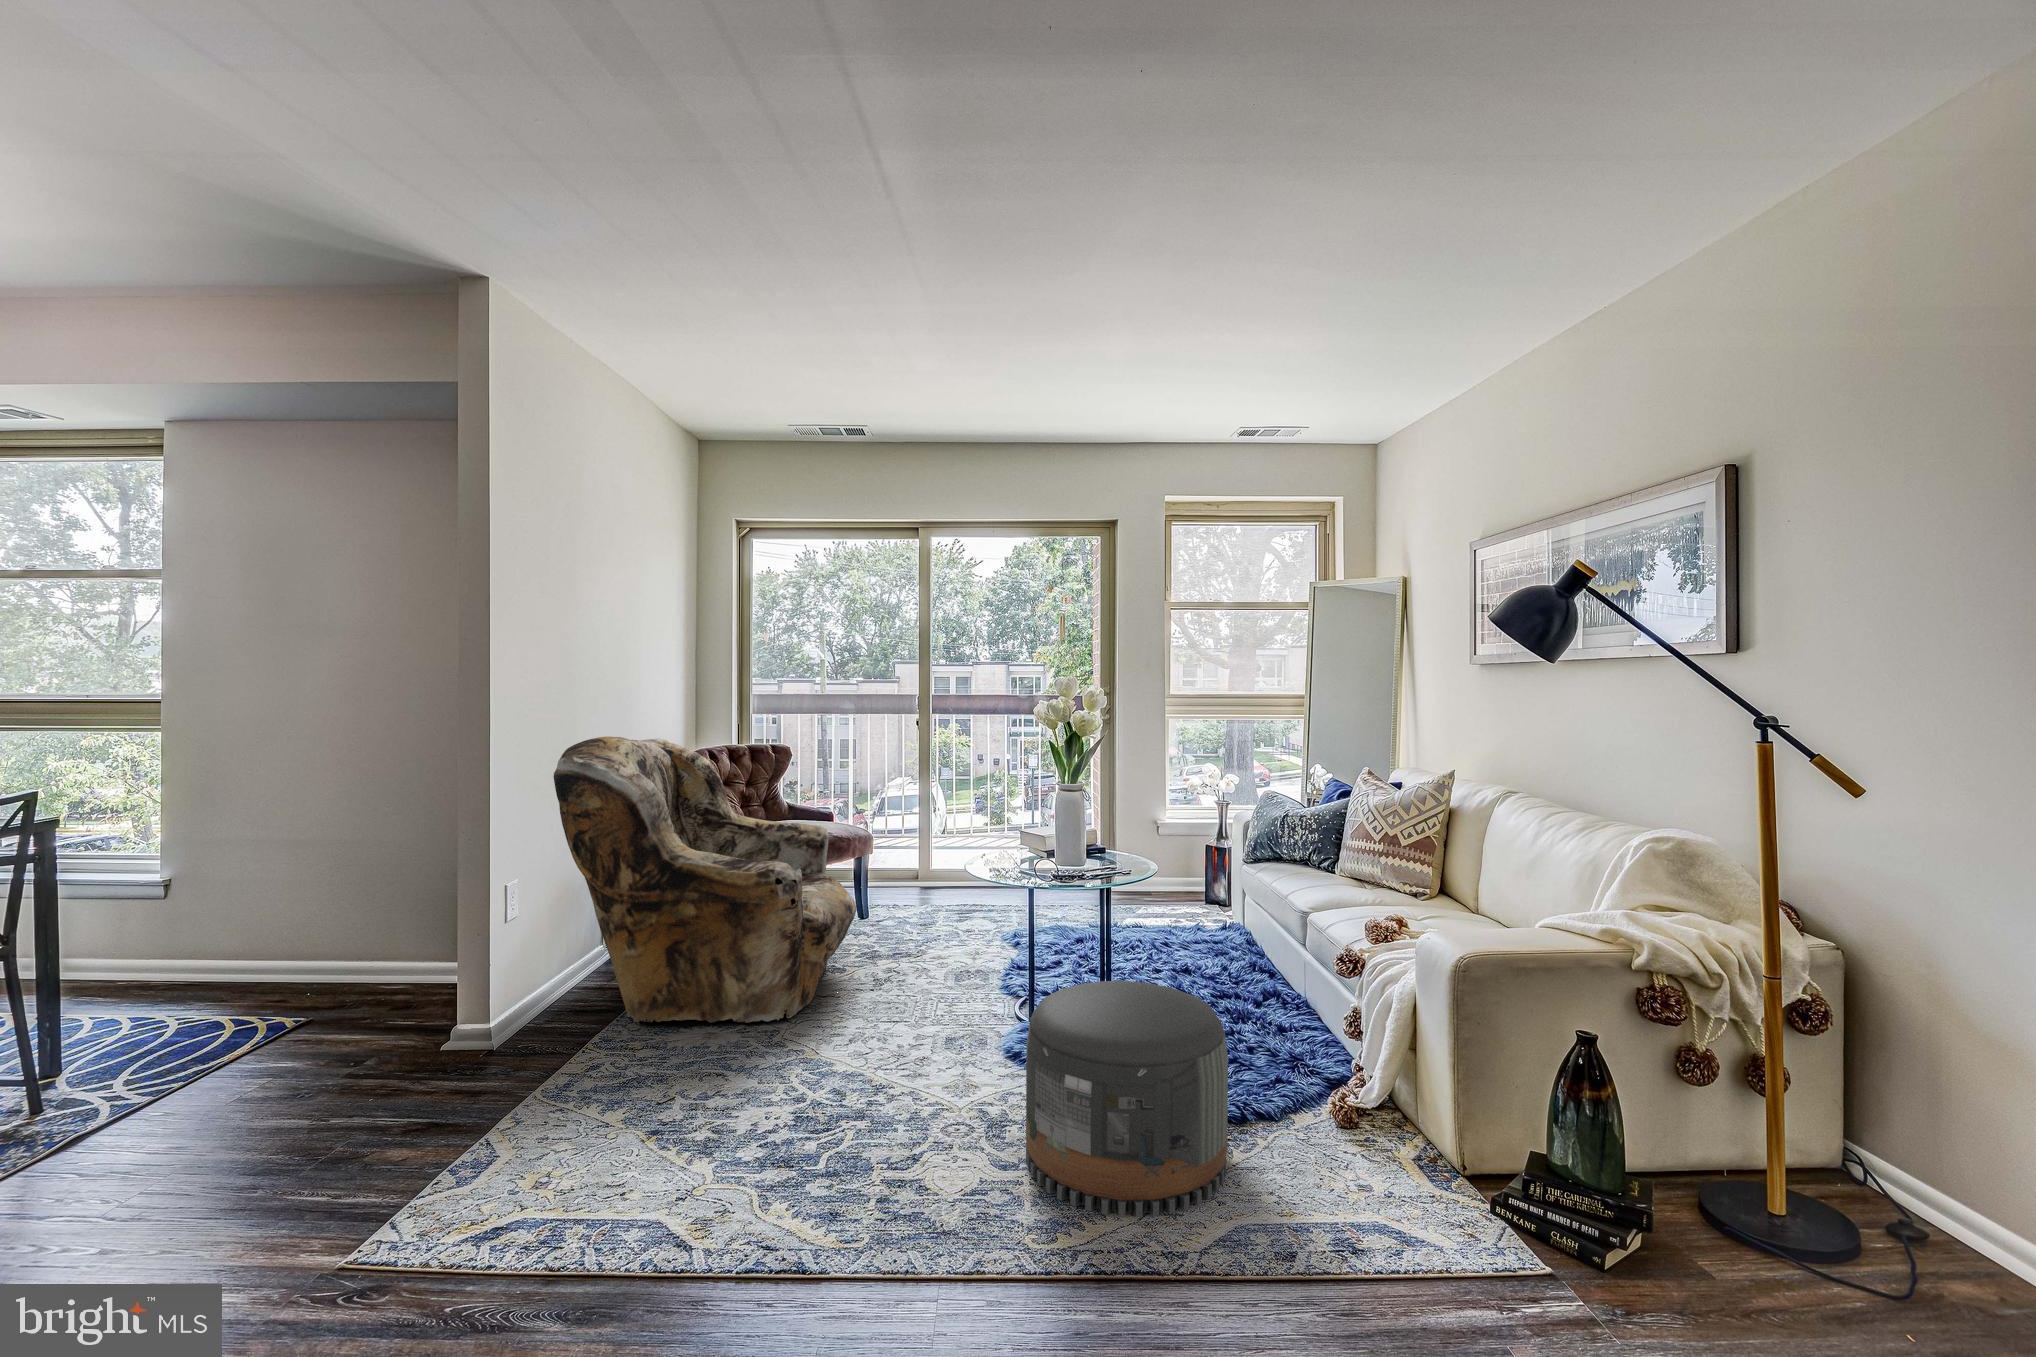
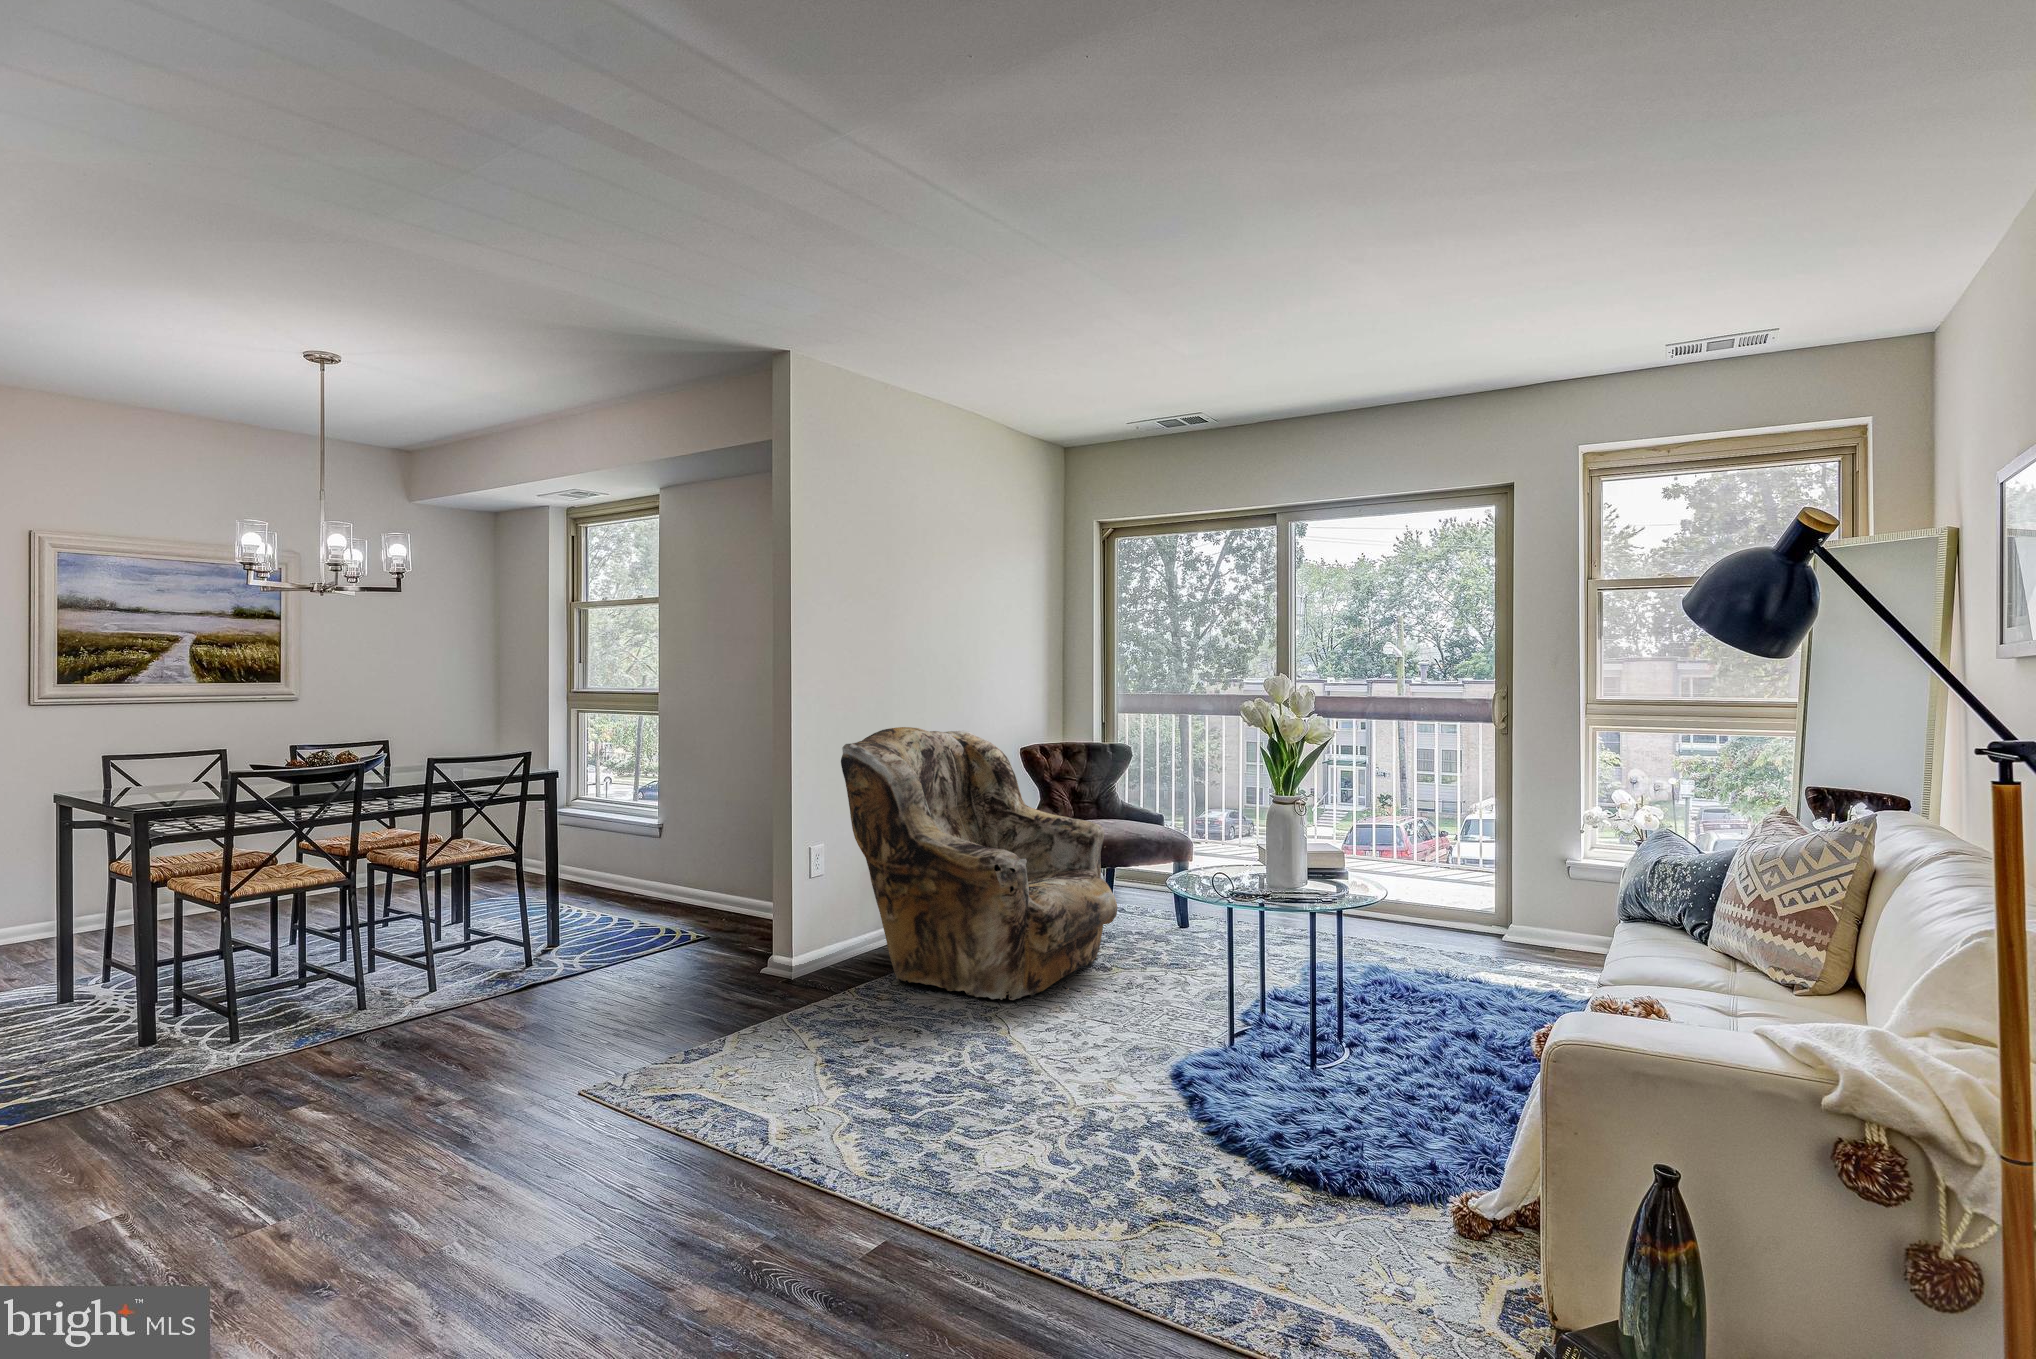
pouf: present [1026,981,1228,1217] -> none [1066,1001,1281,1247]

